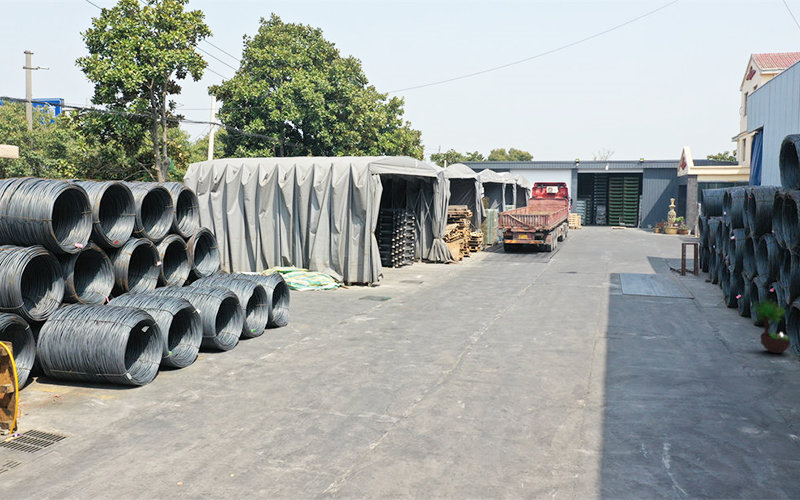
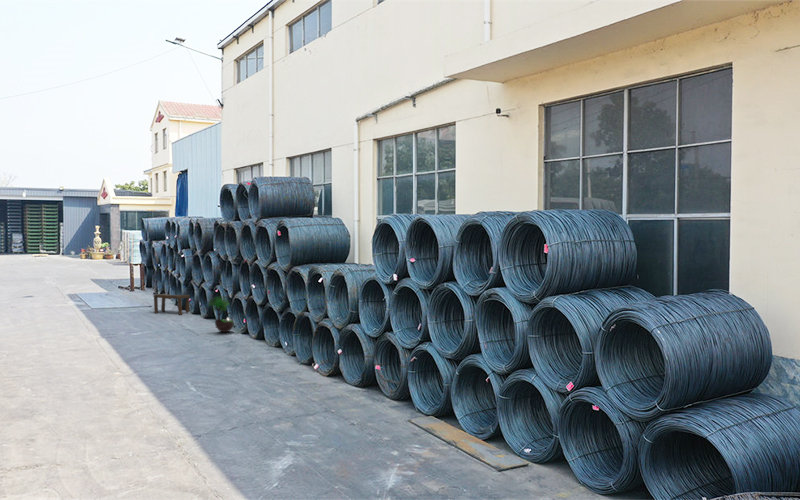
bench: none [692,284,740,315] -> present [154,294,190,315]

